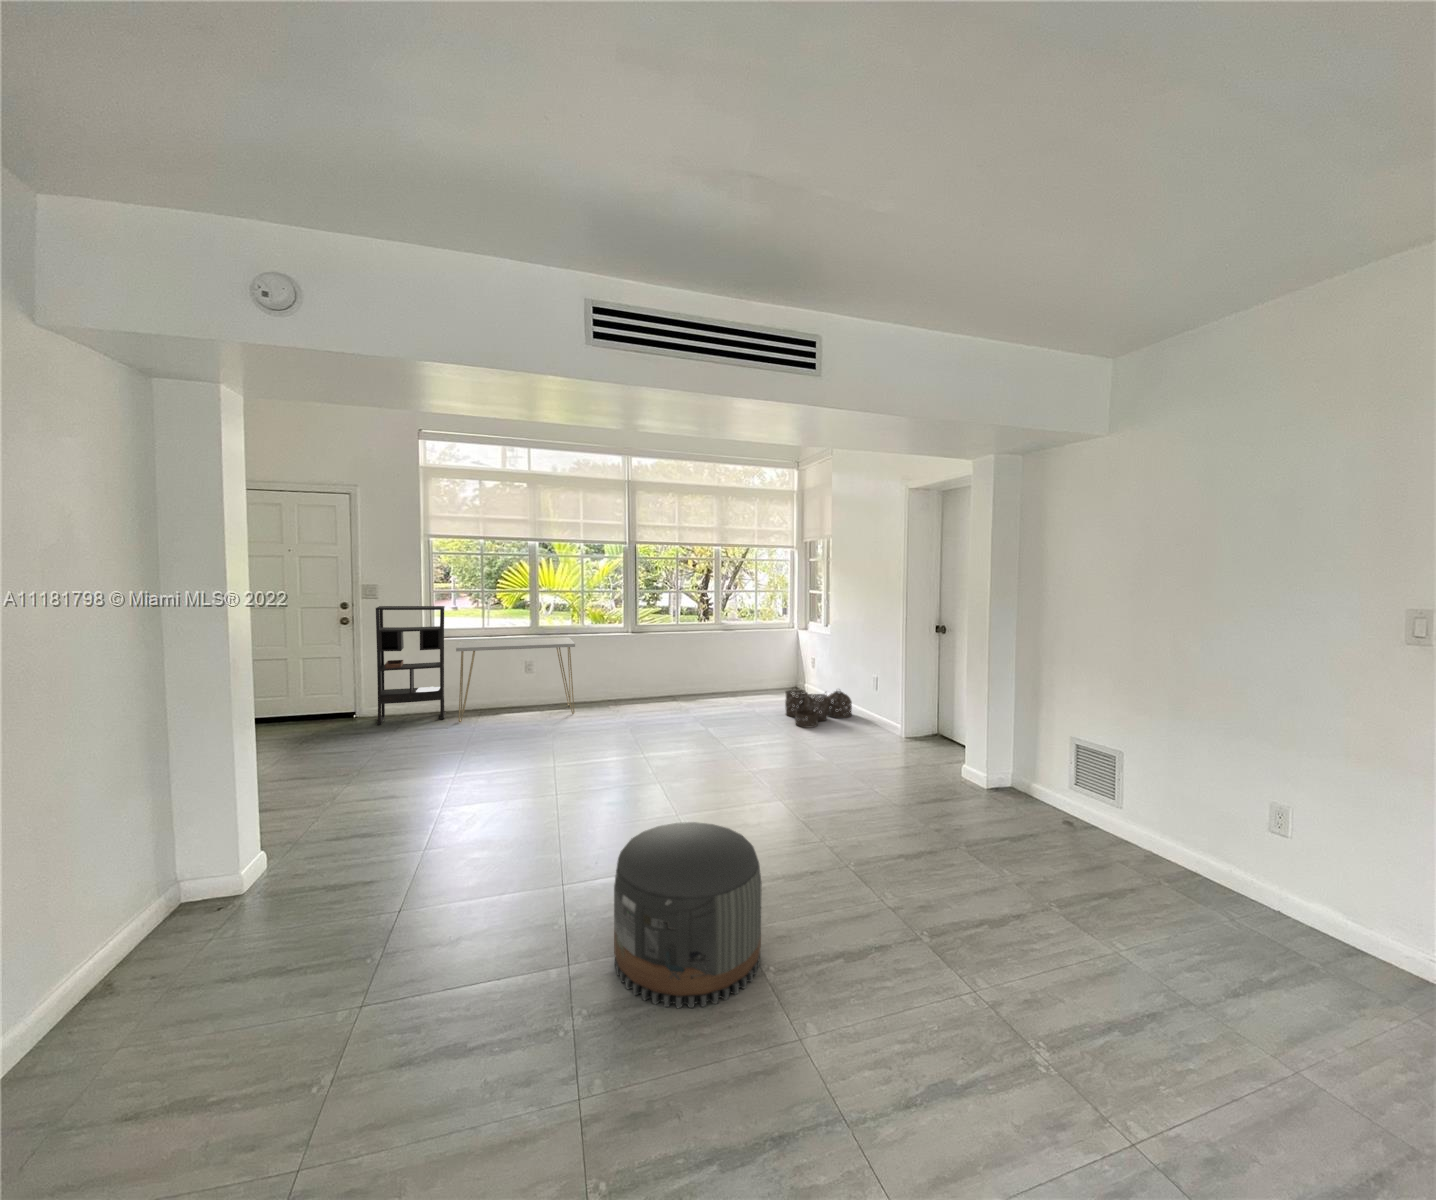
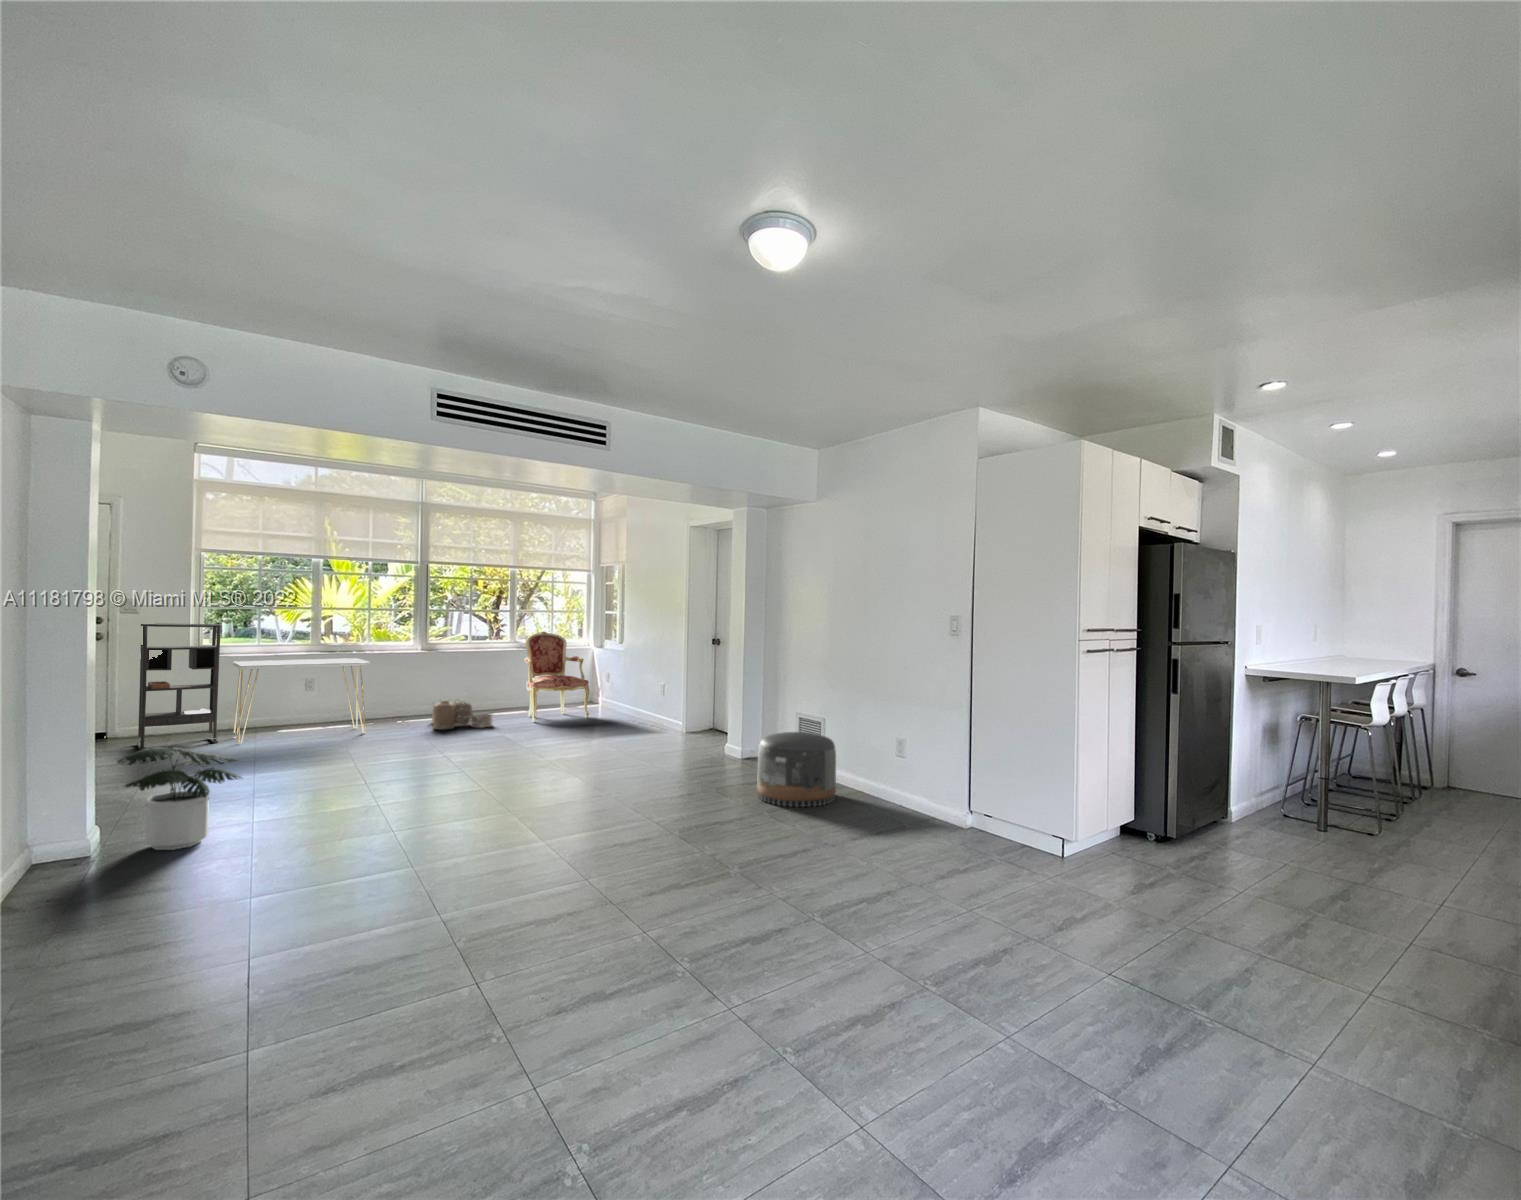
armchair: none [728,610,793,706] -> present [525,632,589,722]
woven basket: present [785,689,852,727] -> present [432,701,493,730]
potted plant: none [92,806,307,962] -> present [117,747,242,850]
pouf: present [614,822,762,1008] -> present [757,732,836,807]

